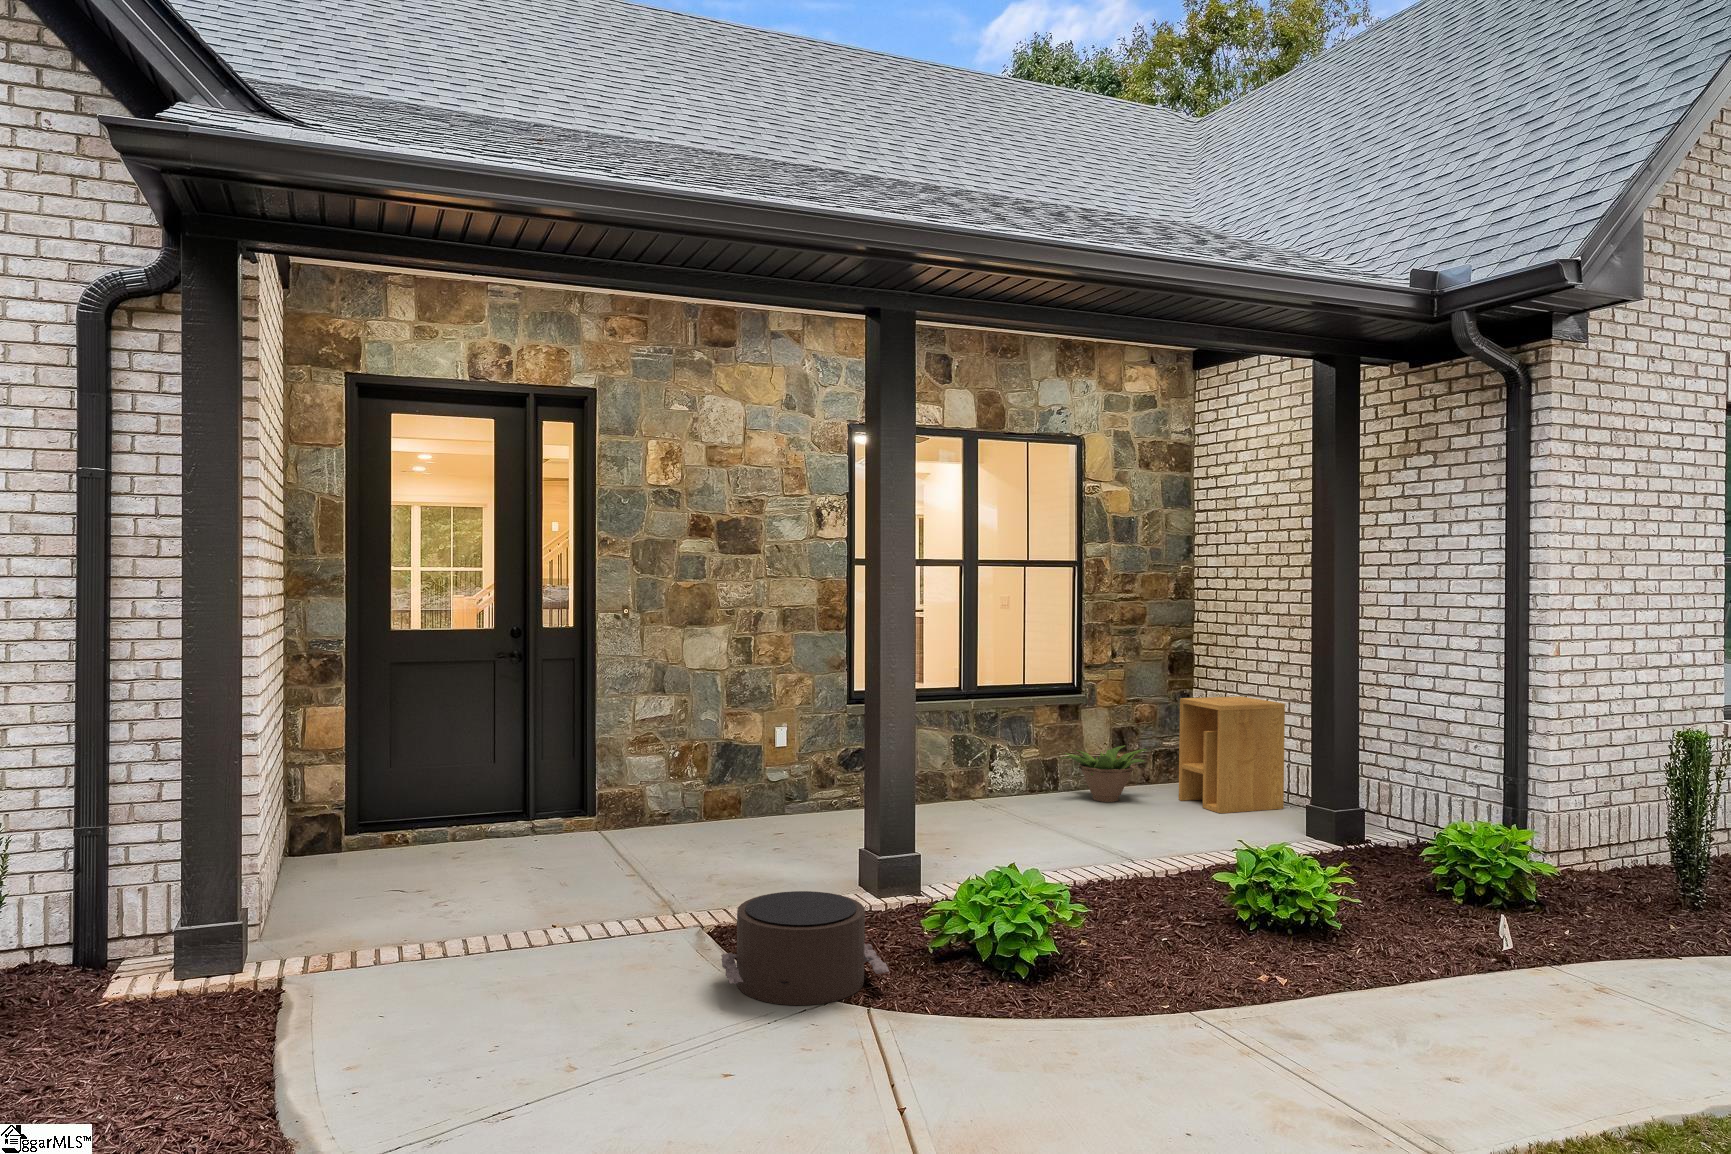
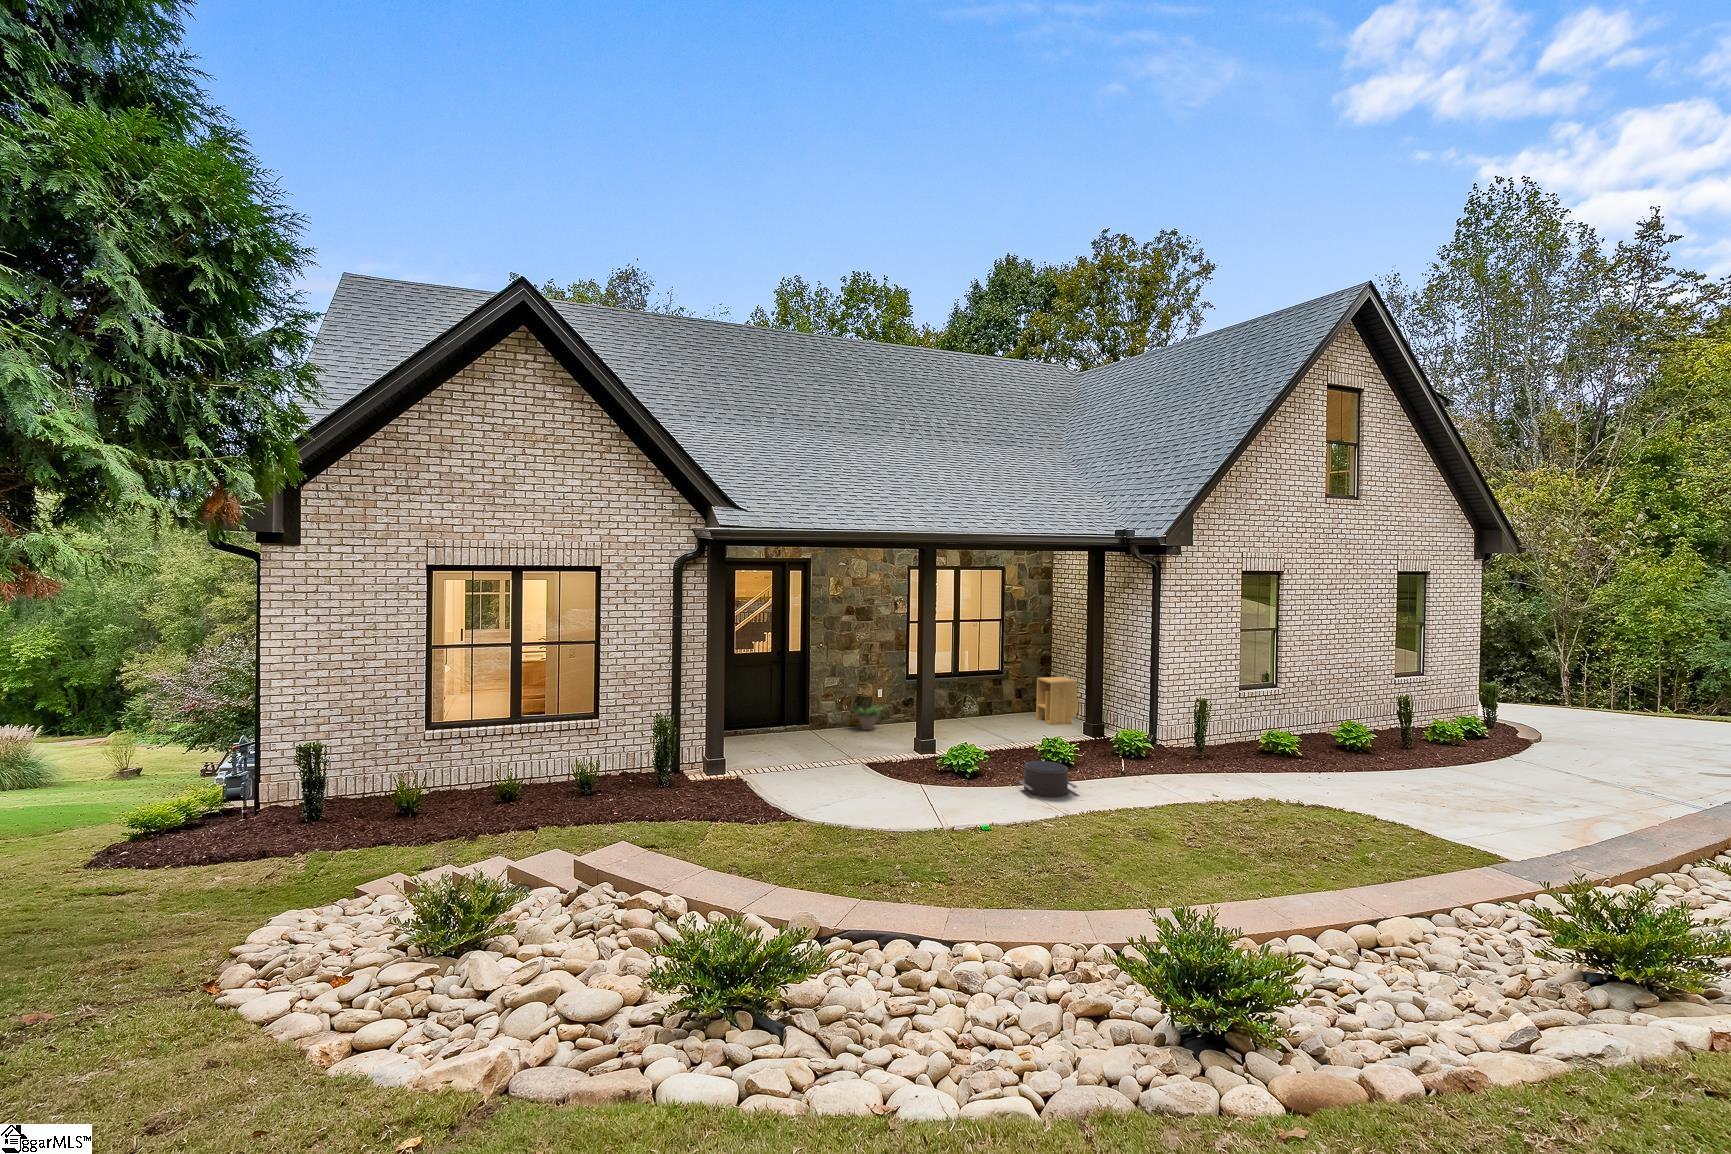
decorative plant: present [1061,745,1147,802] -> present [856,705,881,730]
pouf: present [721,891,889,1005] -> present [1019,761,1077,797]

